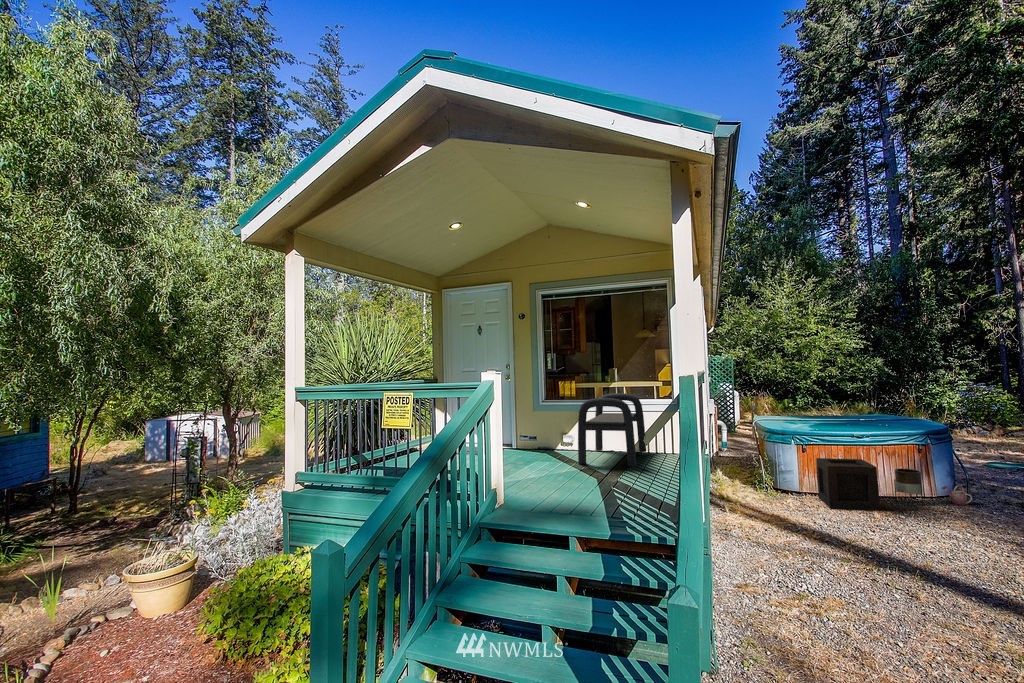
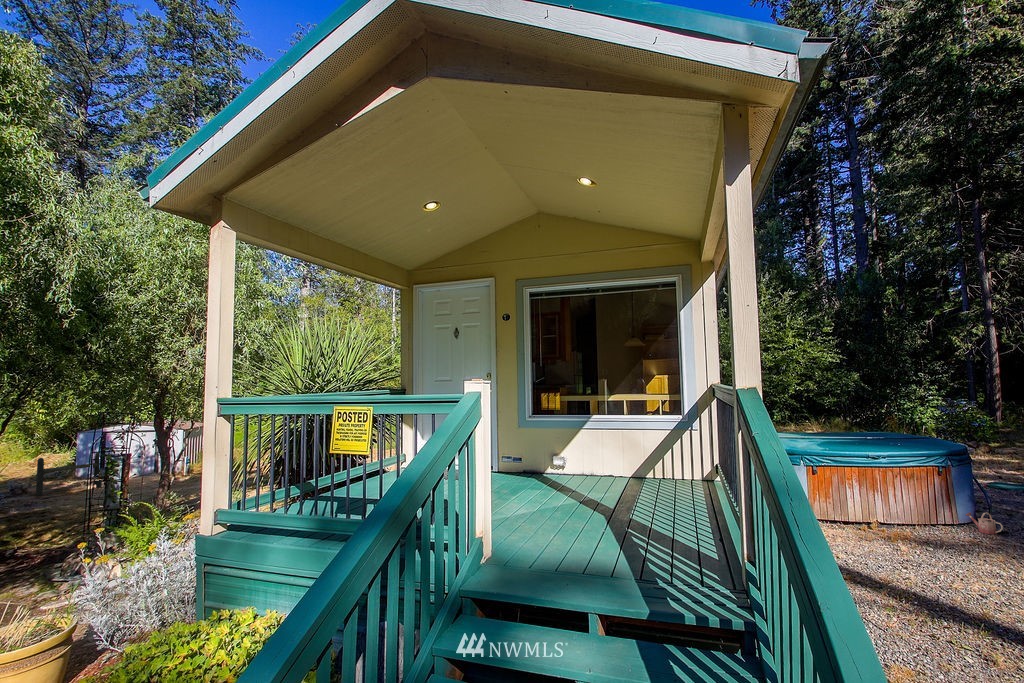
bench: present [578,393,646,467] -> present [36,452,102,496]
wooden crate: present [816,458,880,511] -> none [829,481,906,542]
planter: present [894,469,923,506] -> none [916,493,950,536]

